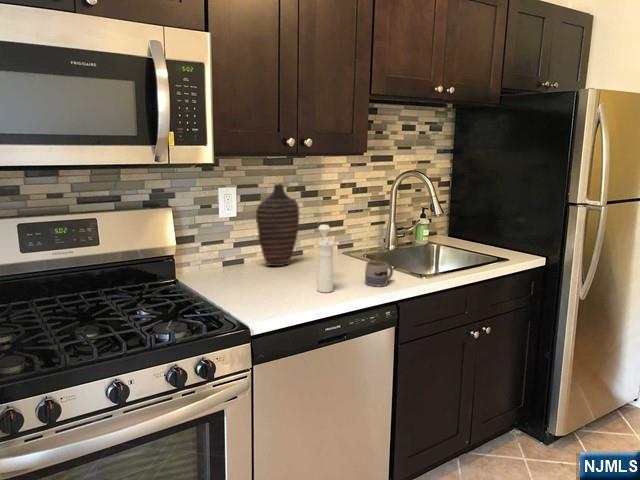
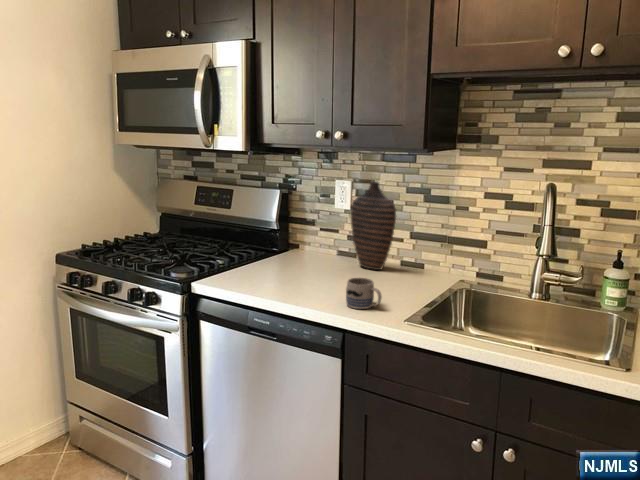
pepper mill: present [317,225,335,292] -> none [299,225,346,292]

